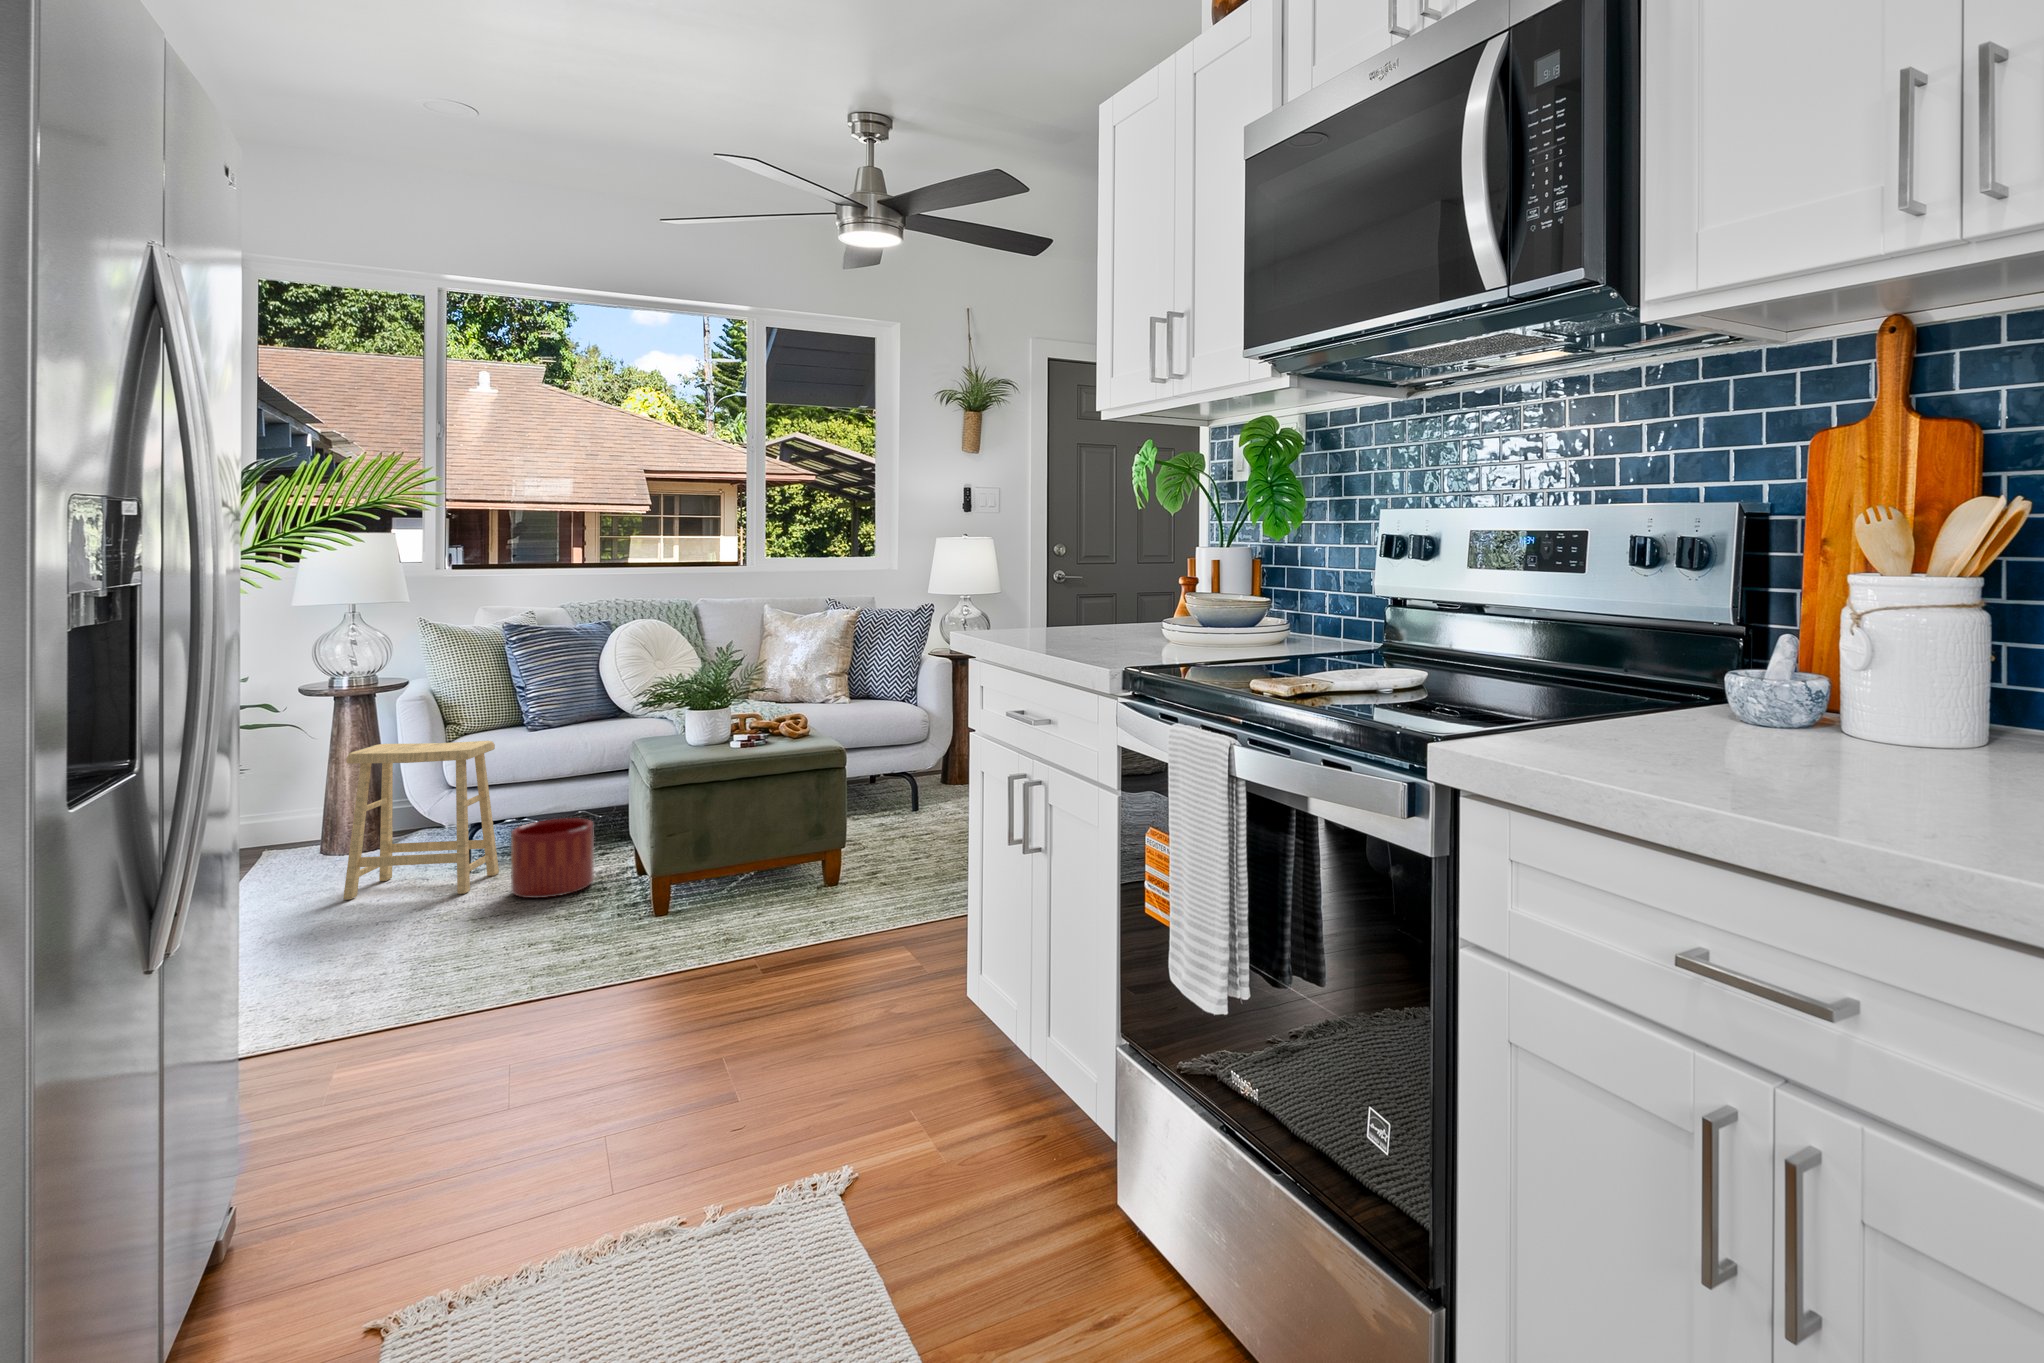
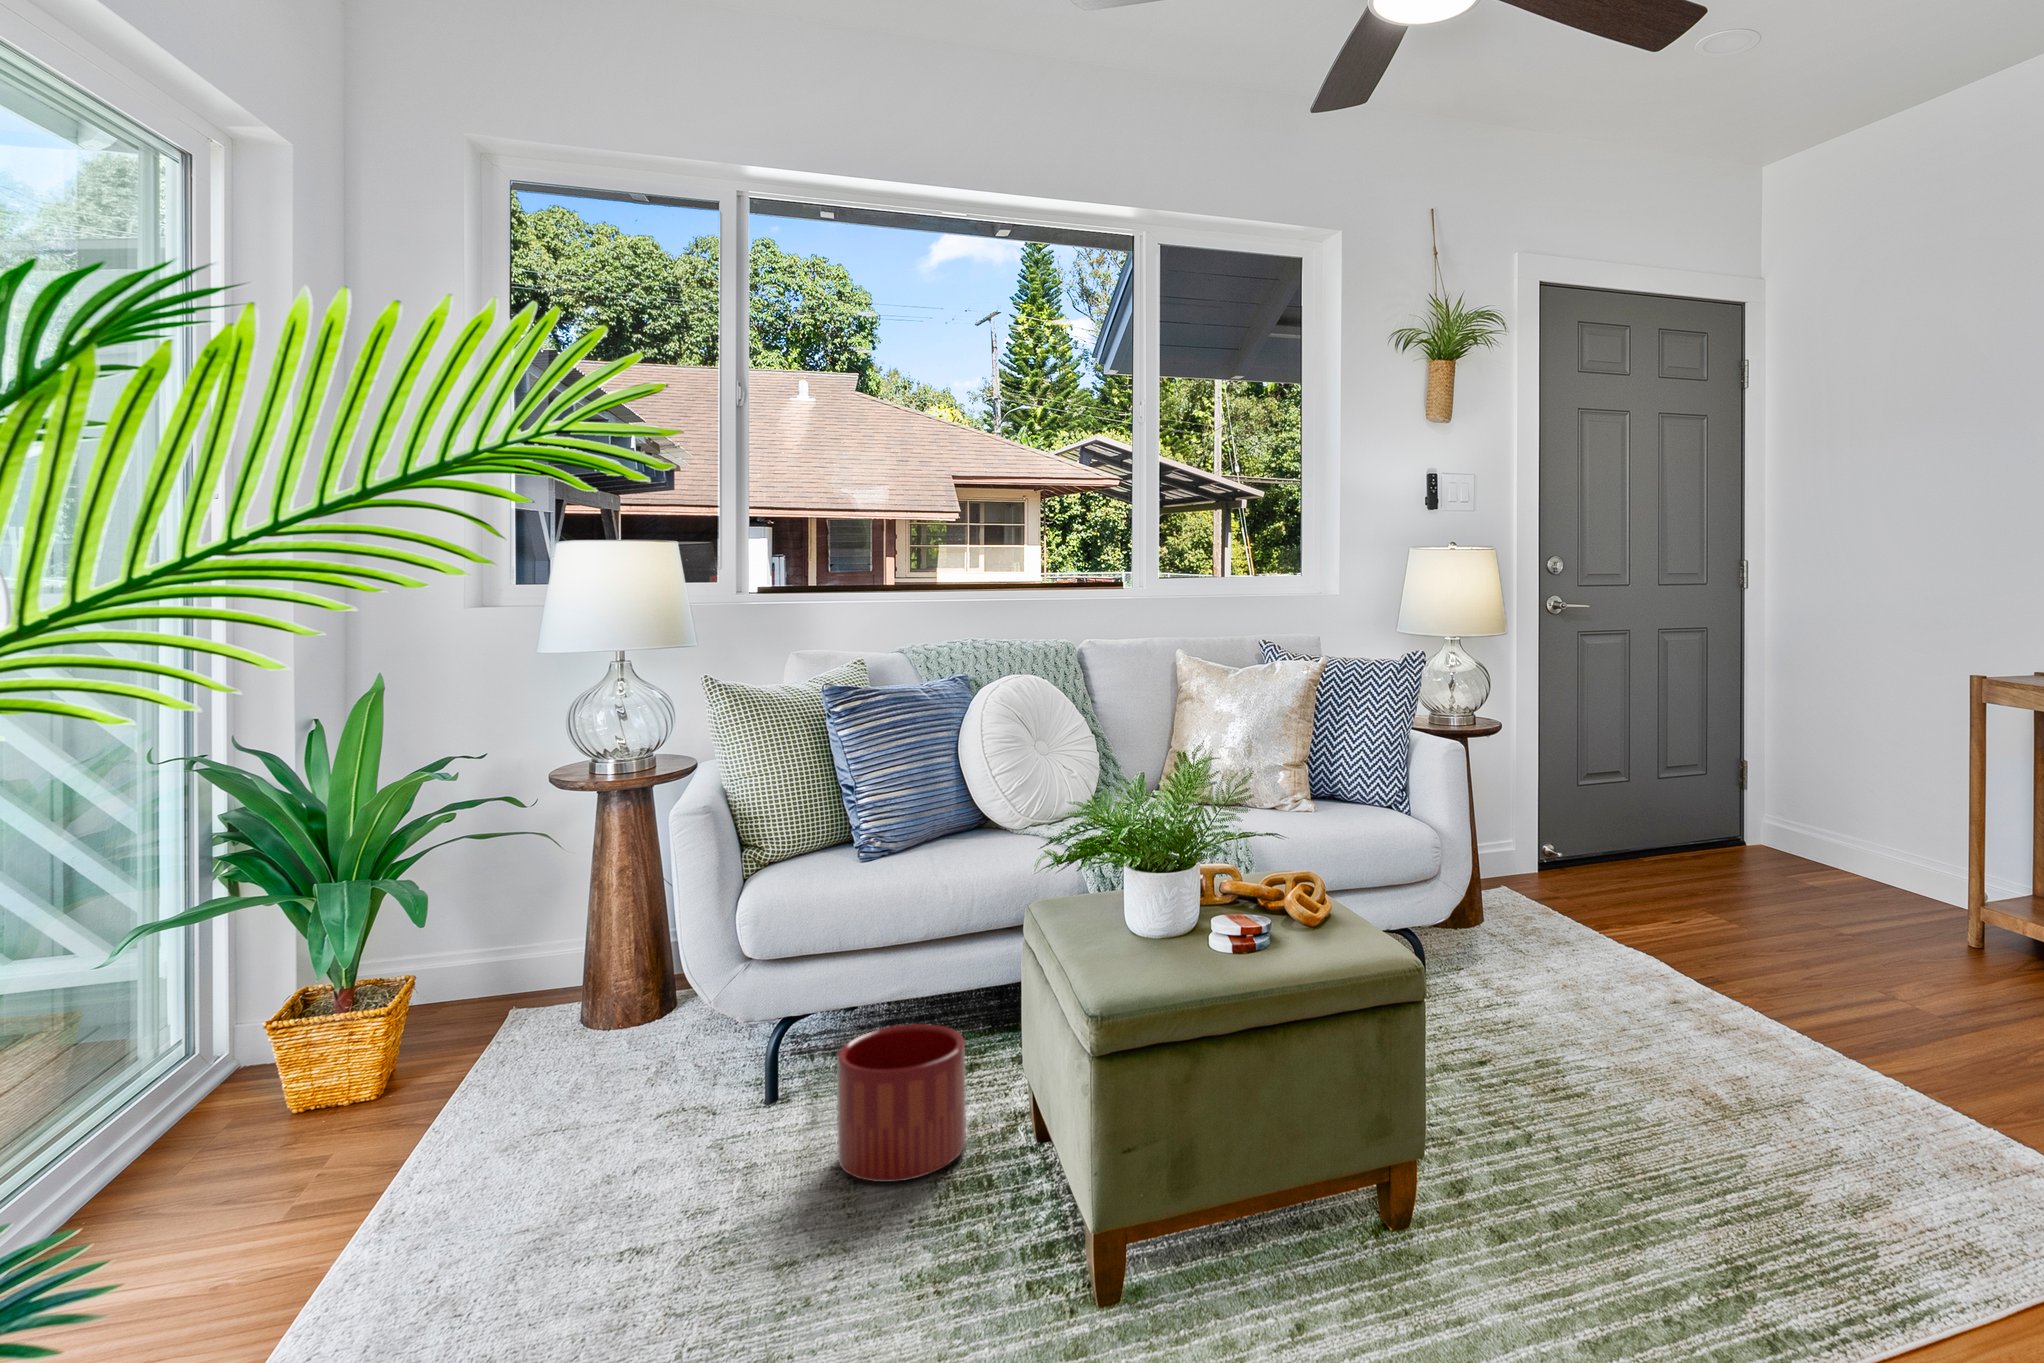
footstool: present [343,741,499,900] -> none [588,882,819,1154]

